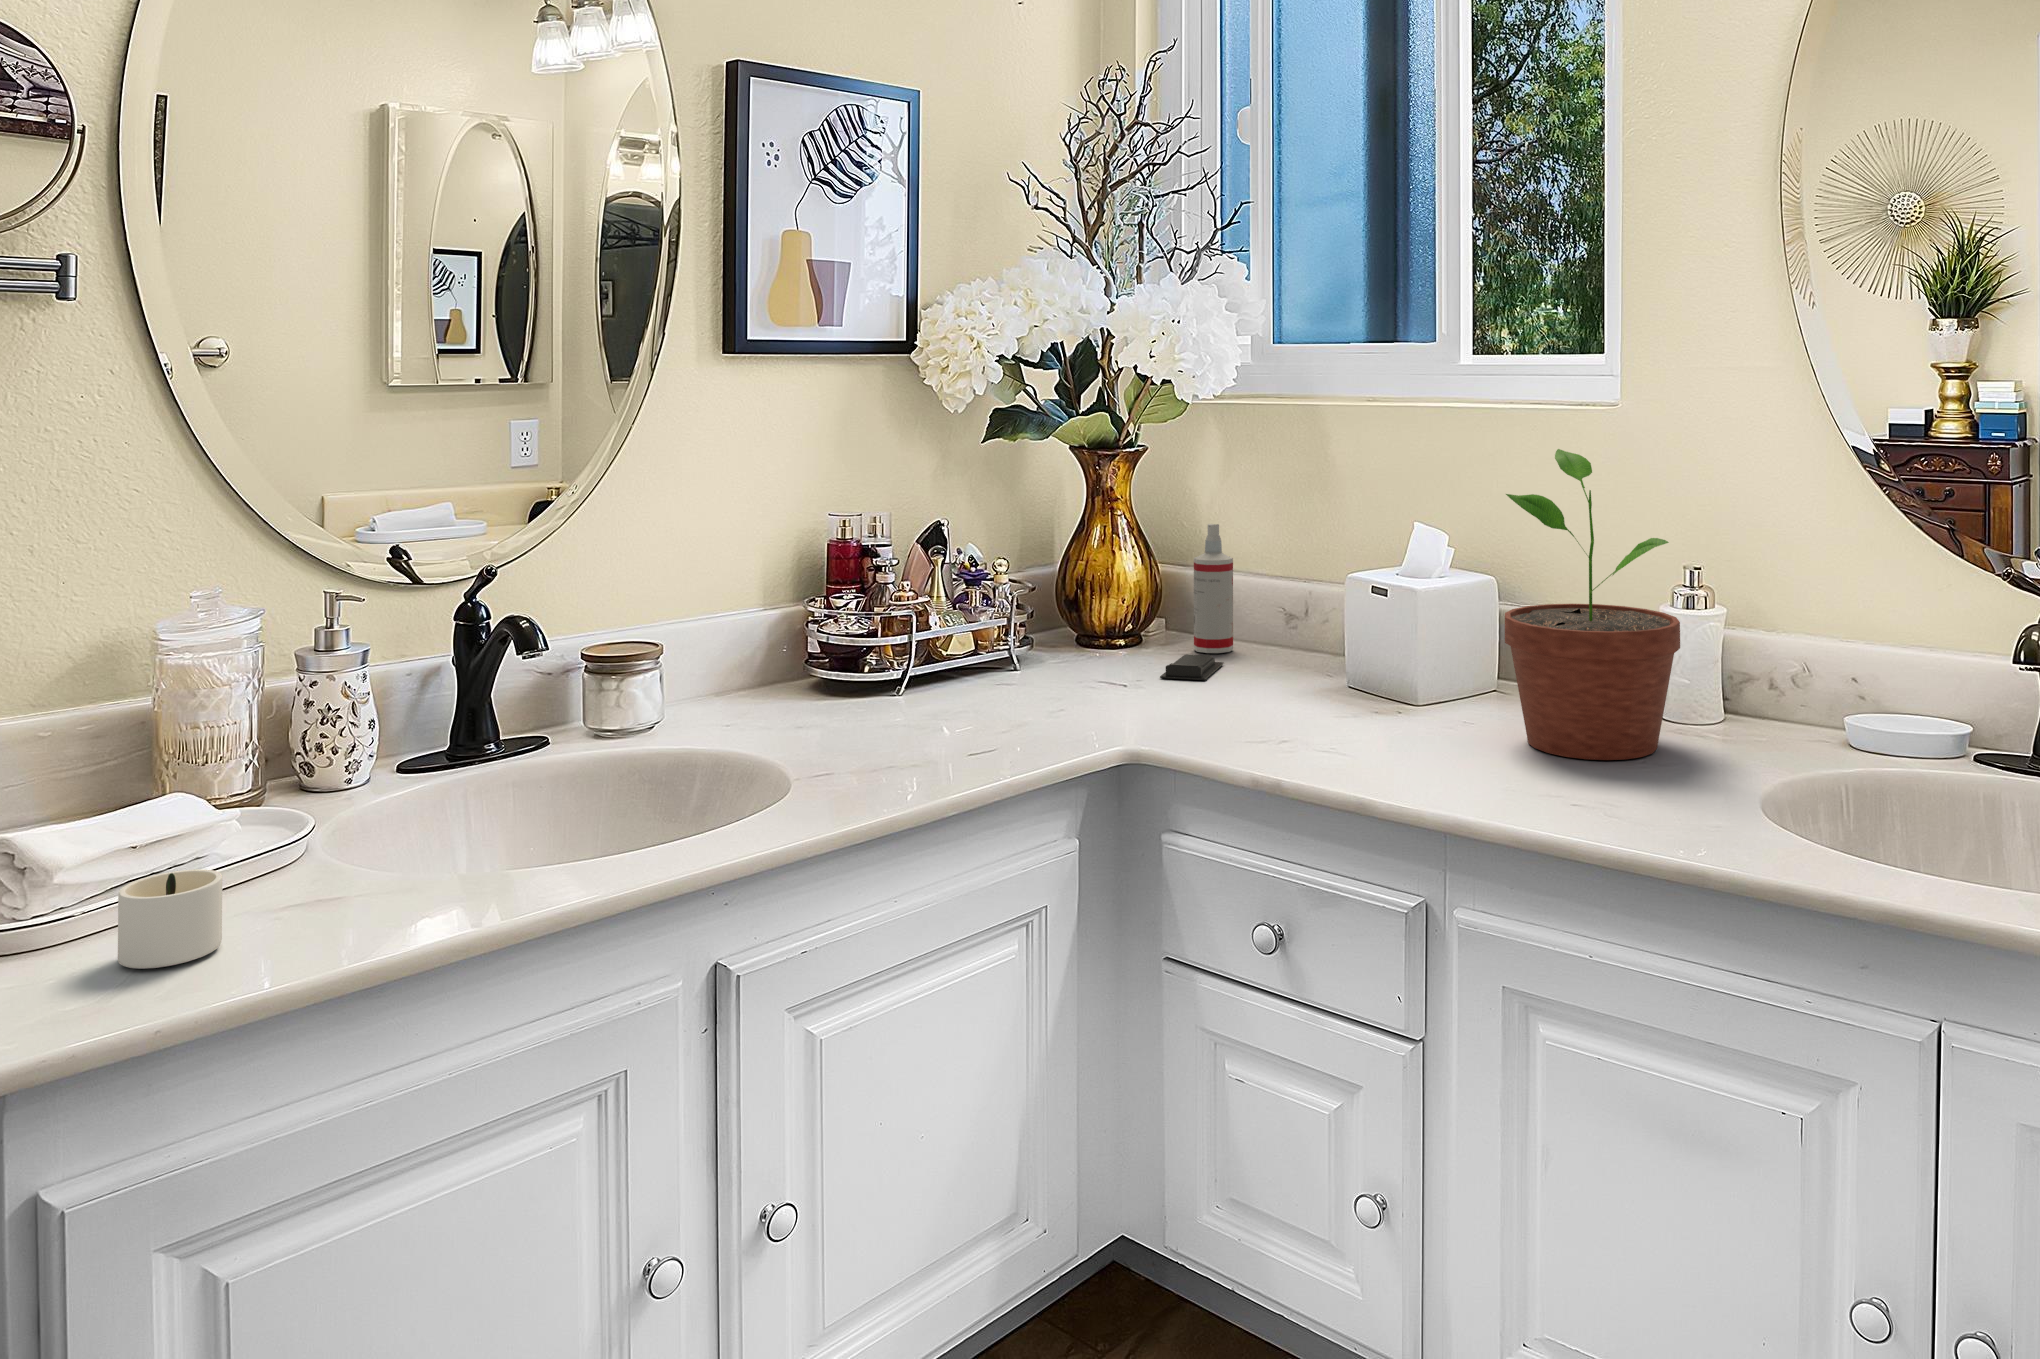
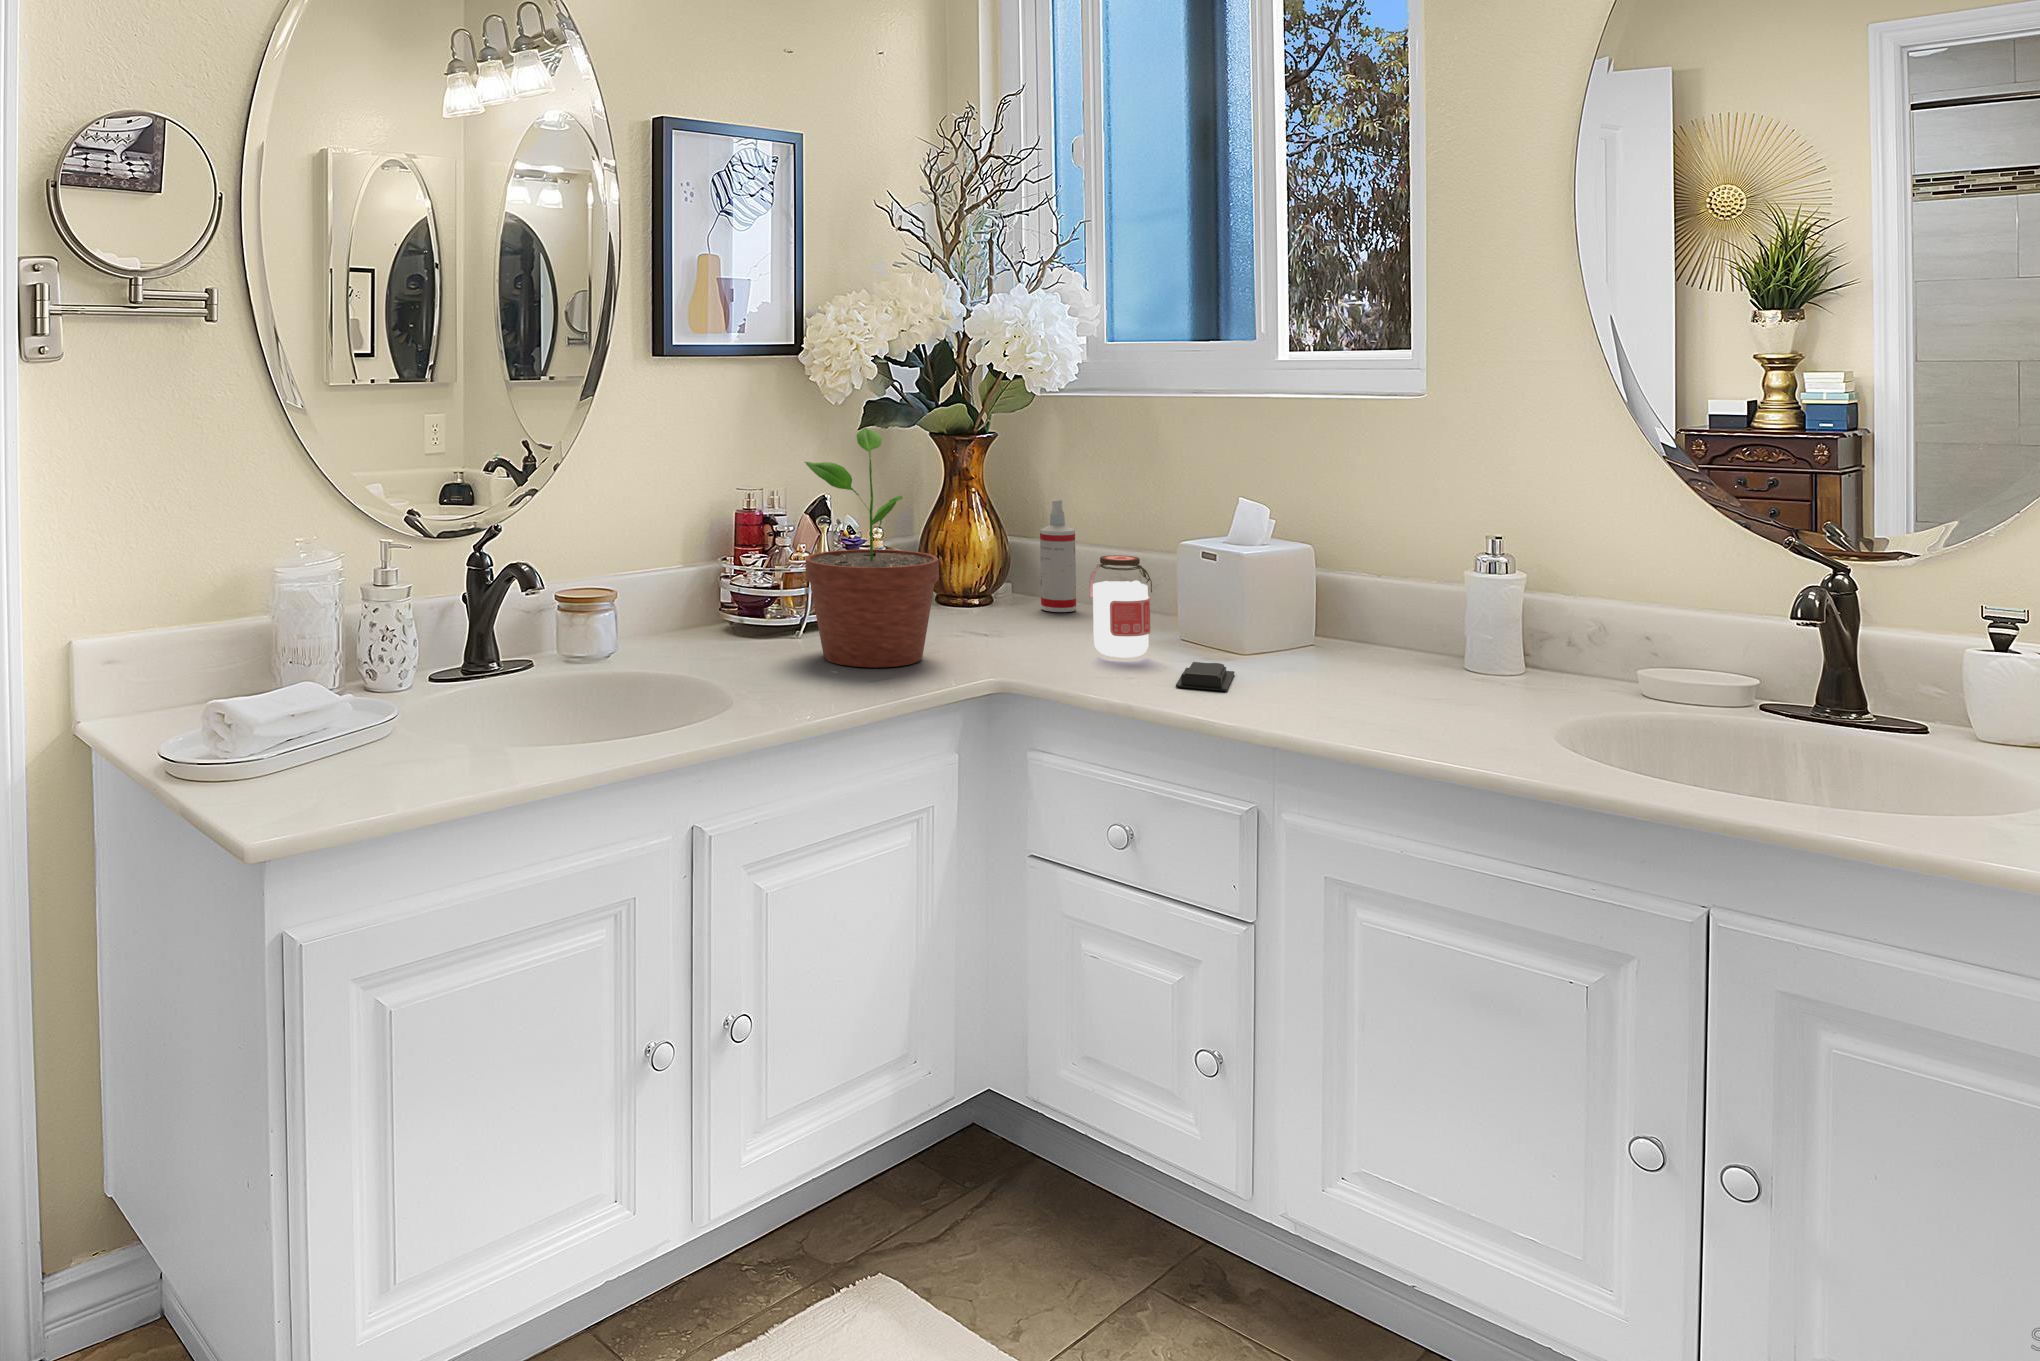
potted plant: present [1505,449,1680,760] -> present [805,428,939,667]
jar: none [1241,590,1311,710] -> present [1089,555,1152,657]
soap bar: present [1160,654,1224,680] -> present [1176,662,1235,691]
candle: present [118,869,222,969] -> none [288,732,372,798]

